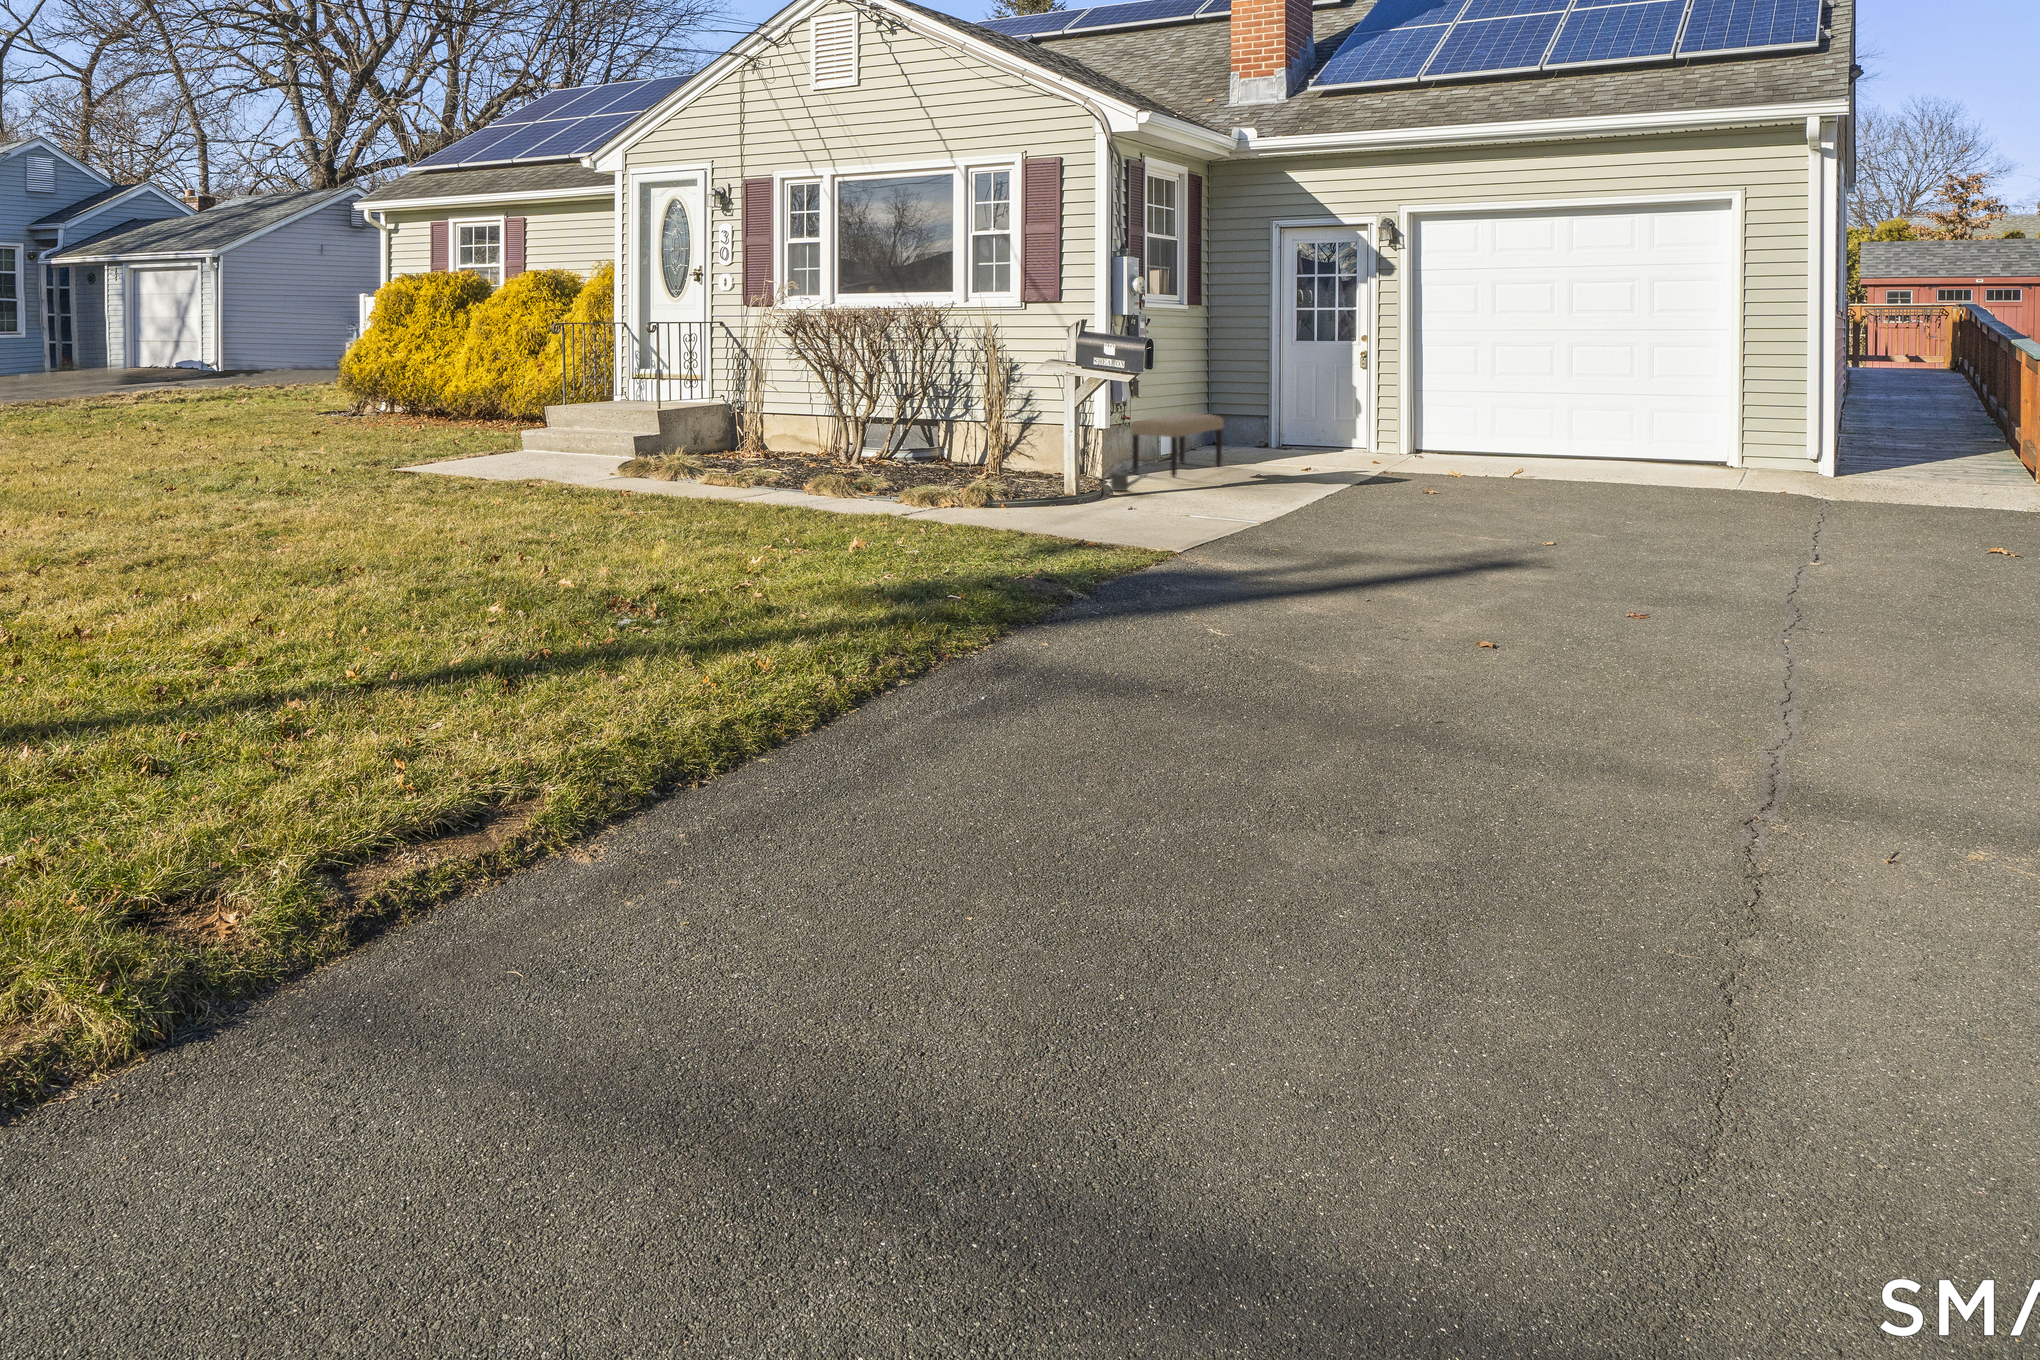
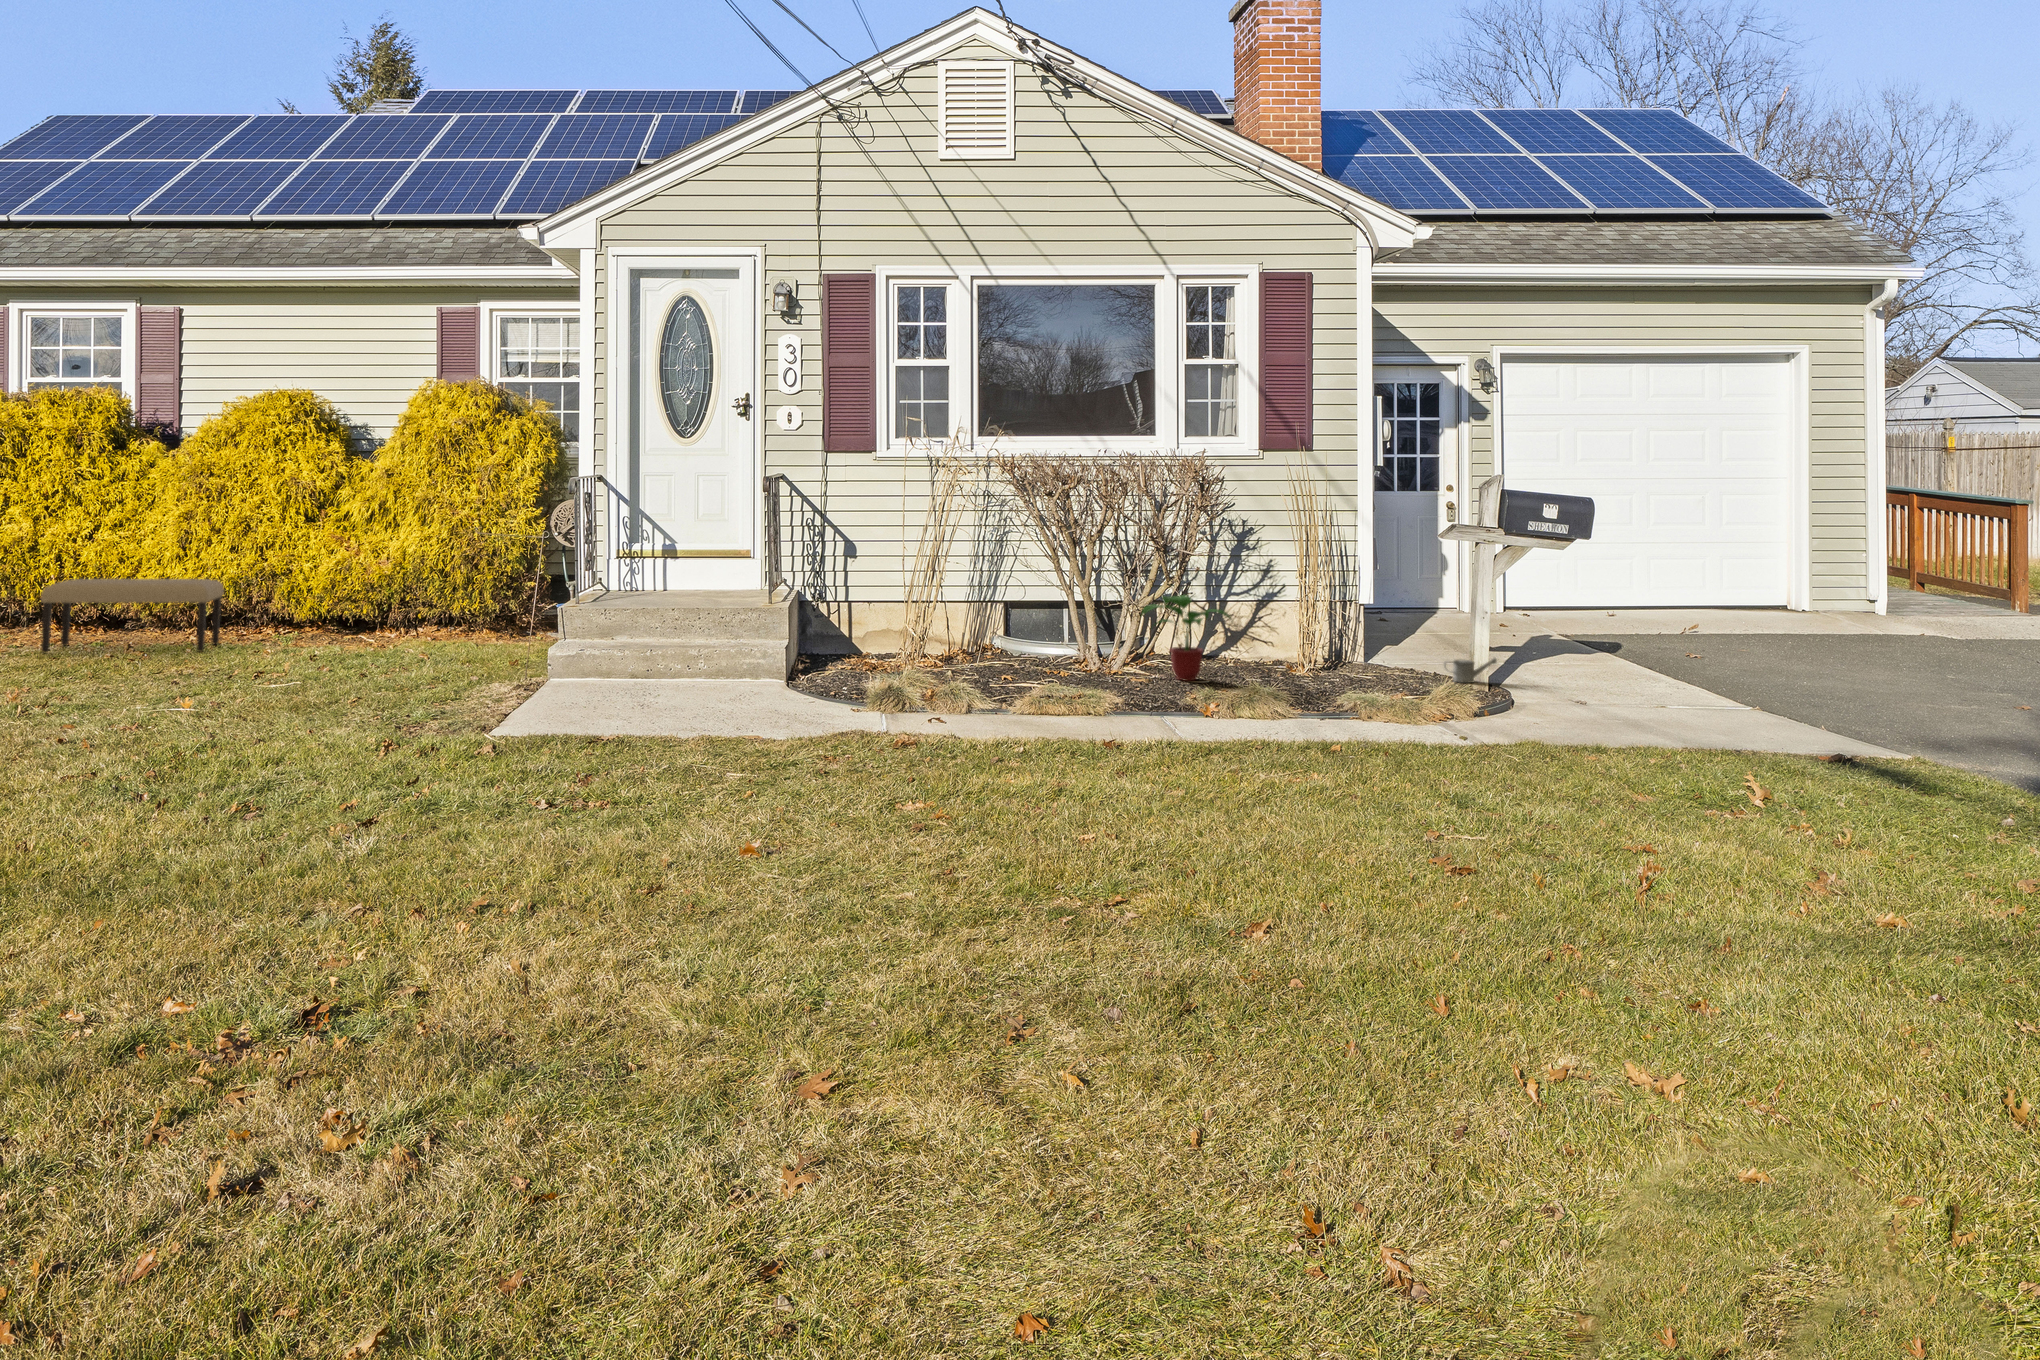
potted plant: none [880,411,952,474] -> present [1141,595,1230,681]
bench: present [1131,413,1224,477] -> present [41,579,224,653]

